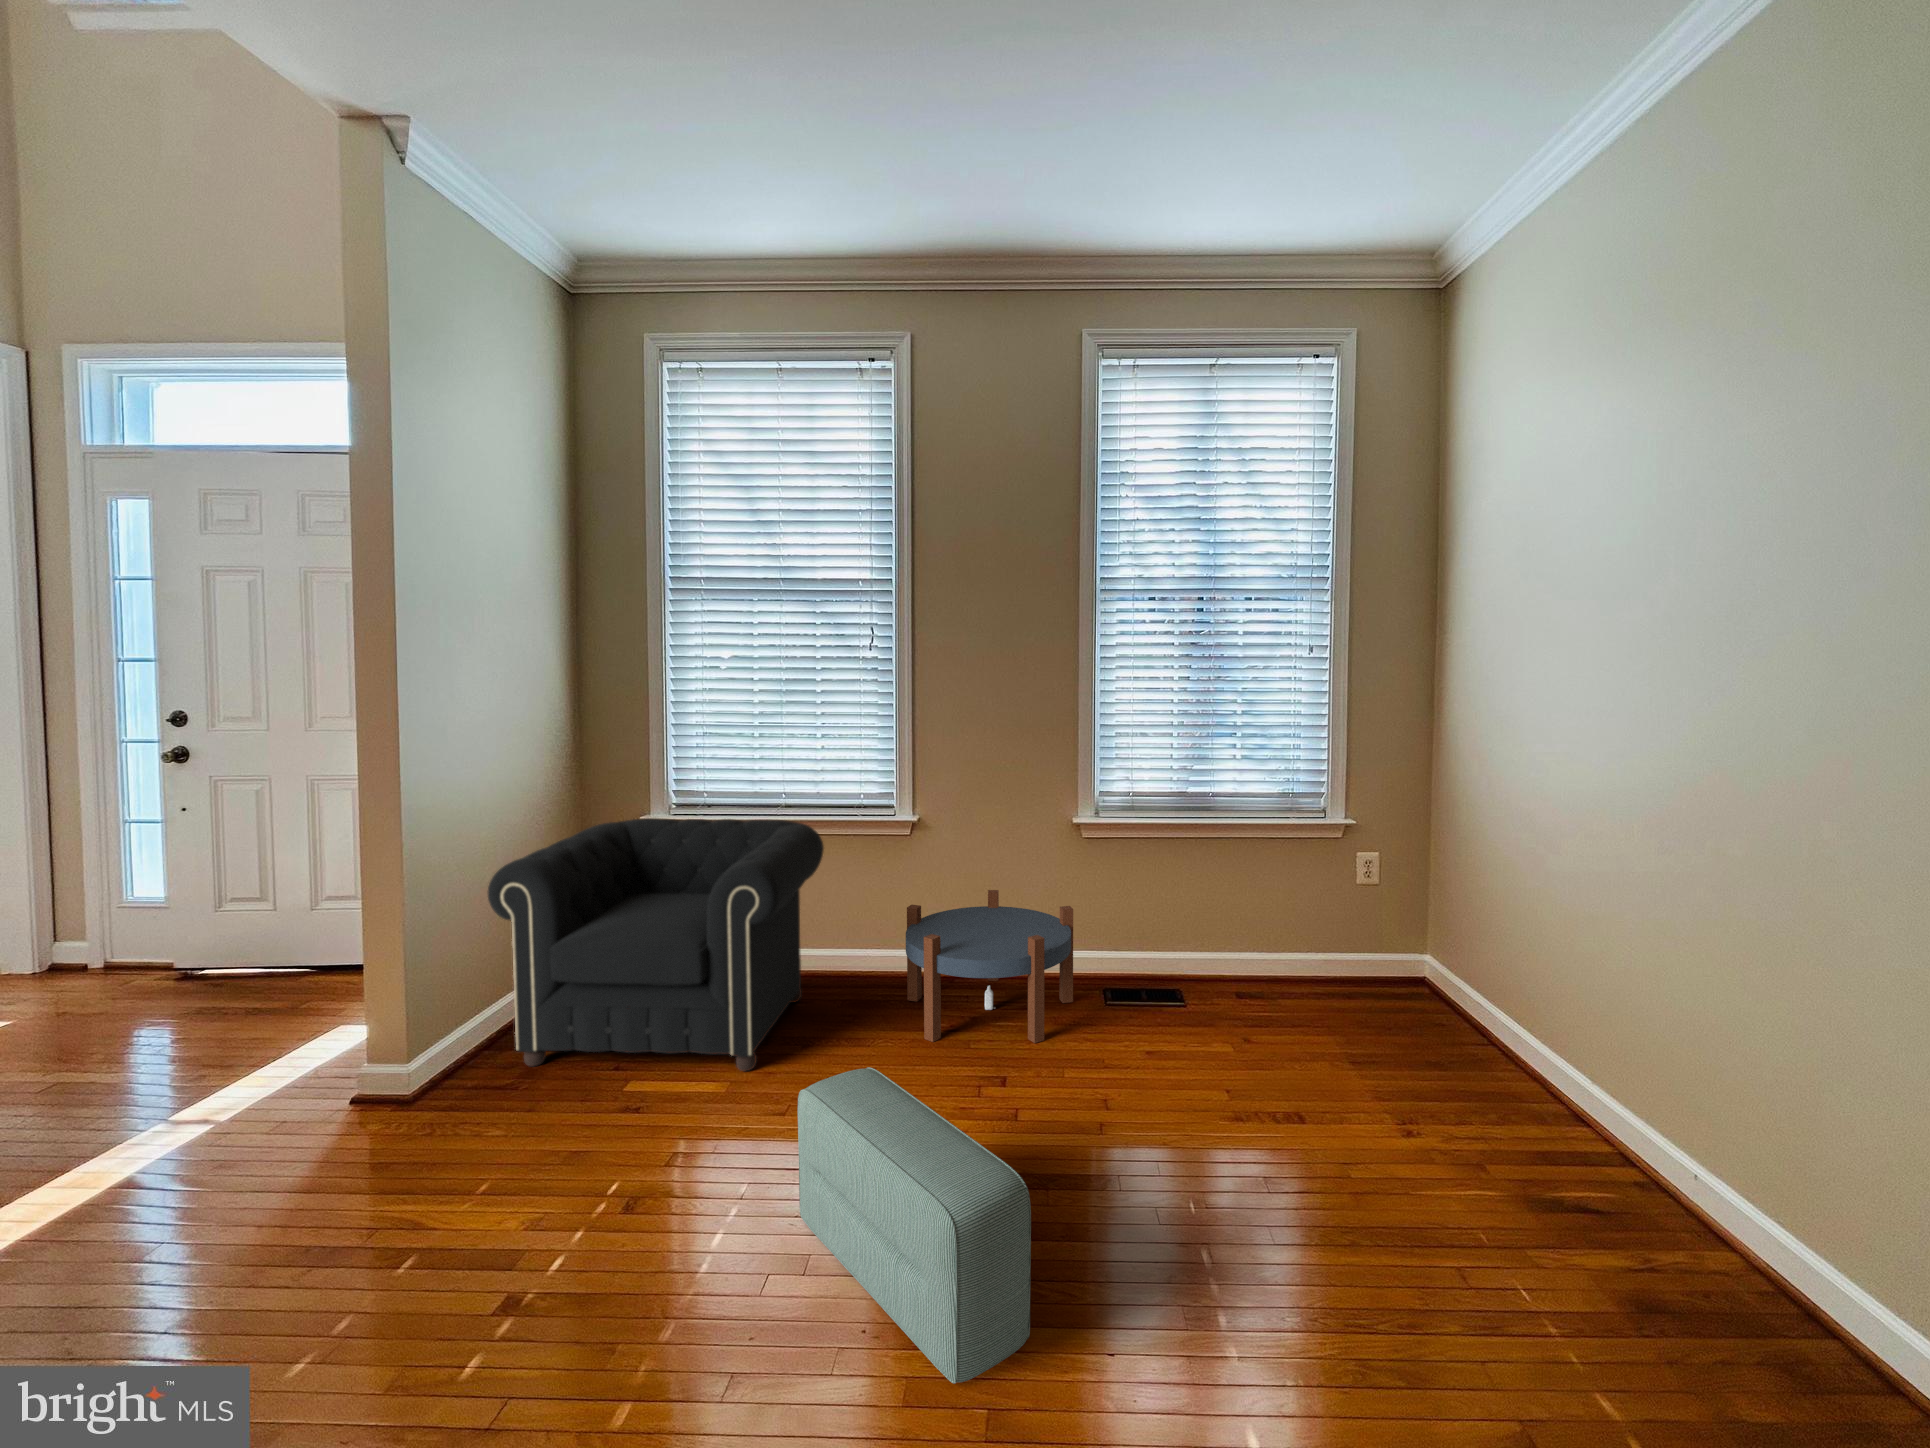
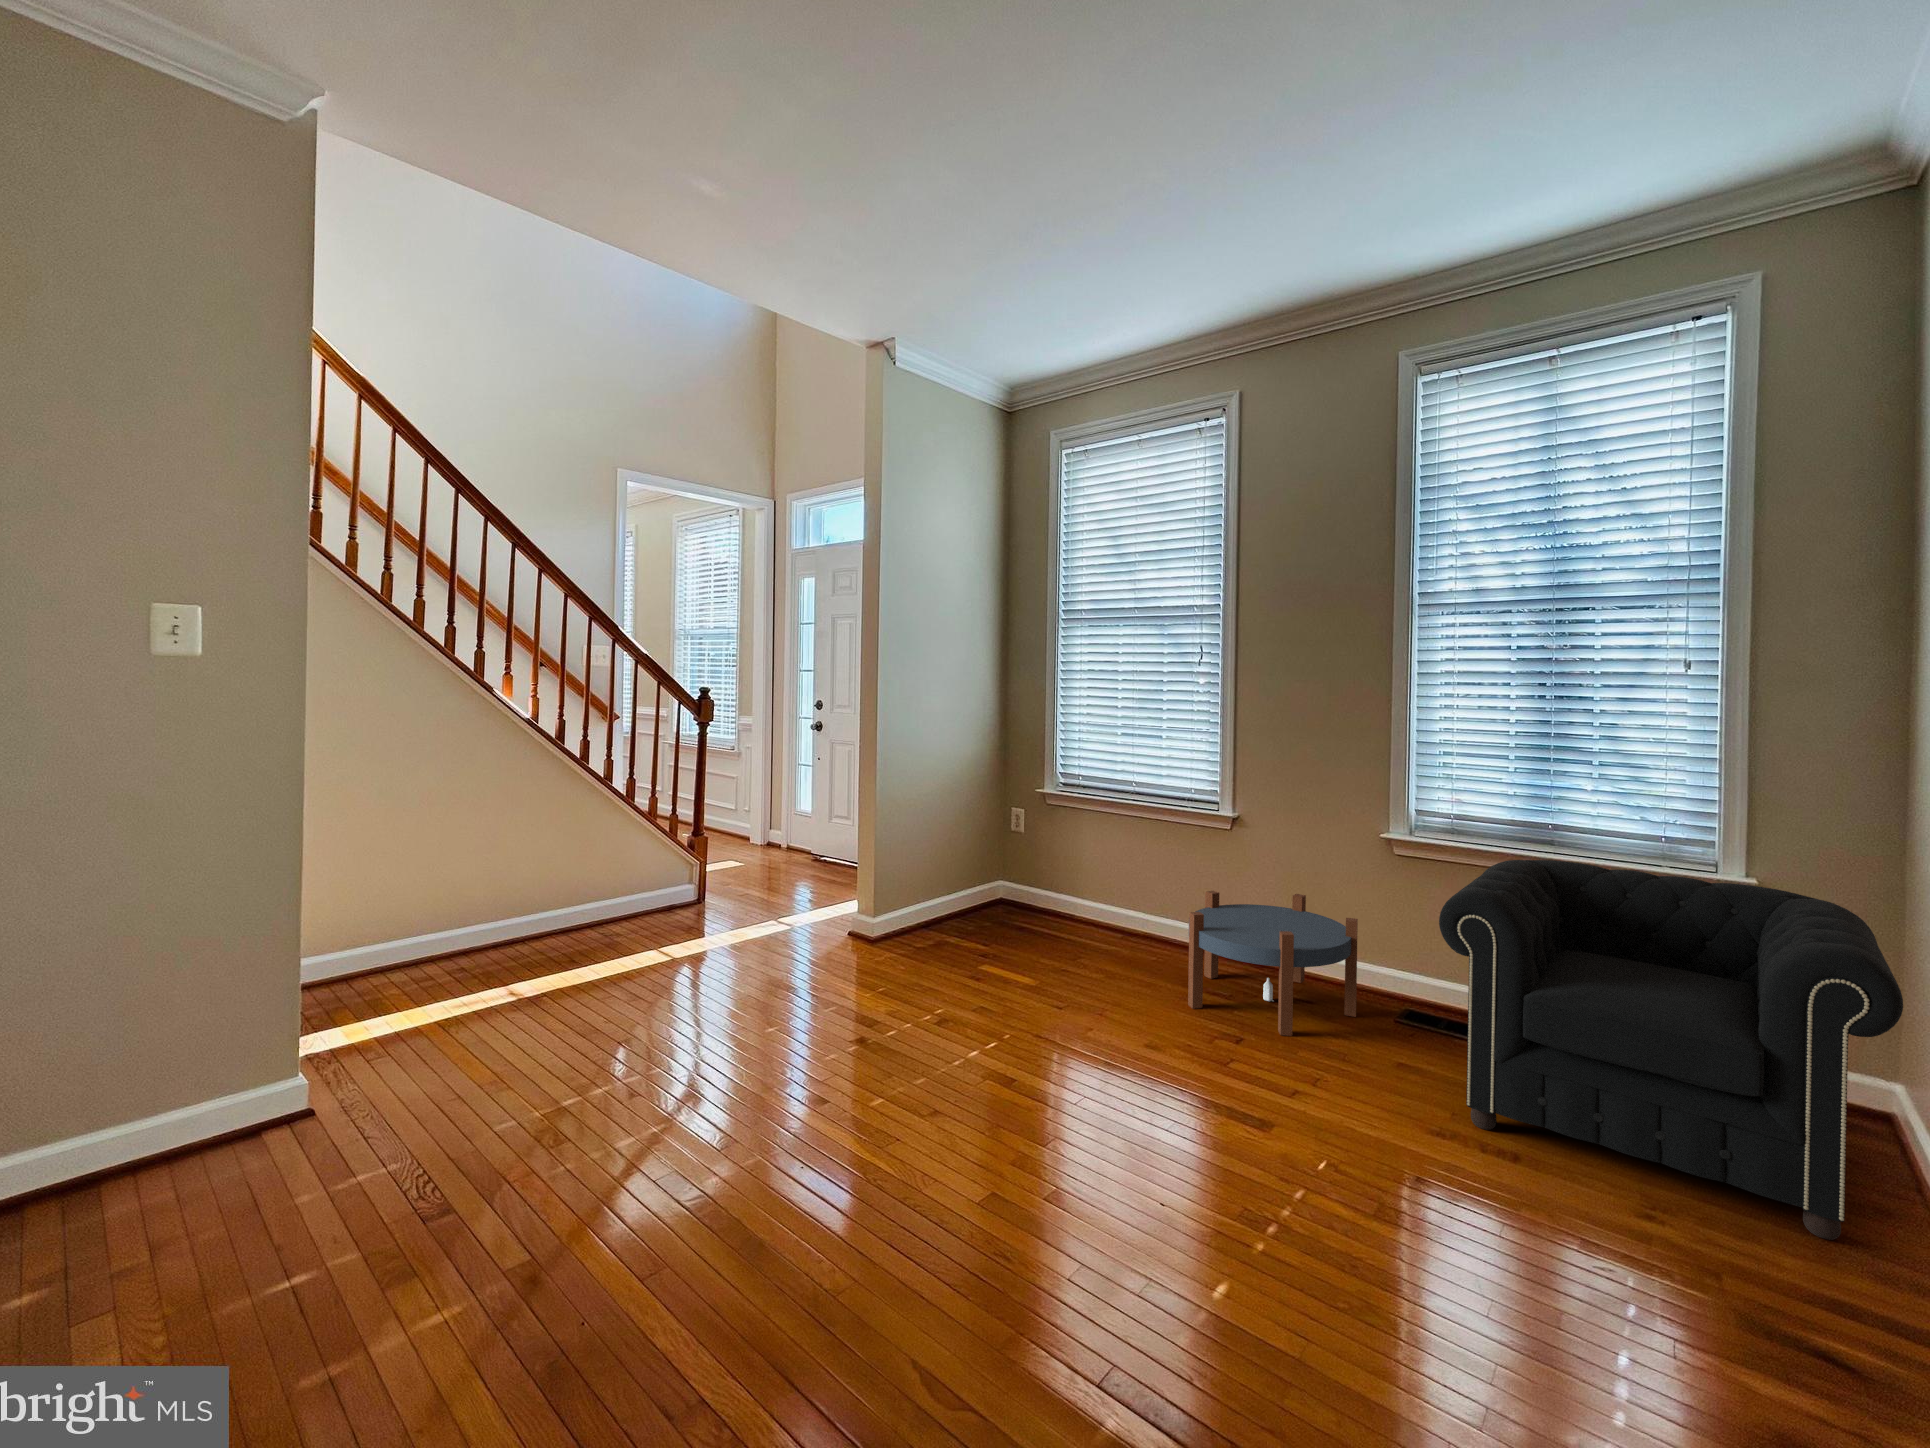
armchair: present [488,818,824,1071] -> present [1439,860,1903,1240]
pouf: present [798,1067,1031,1384] -> none [968,975,1053,1210]

